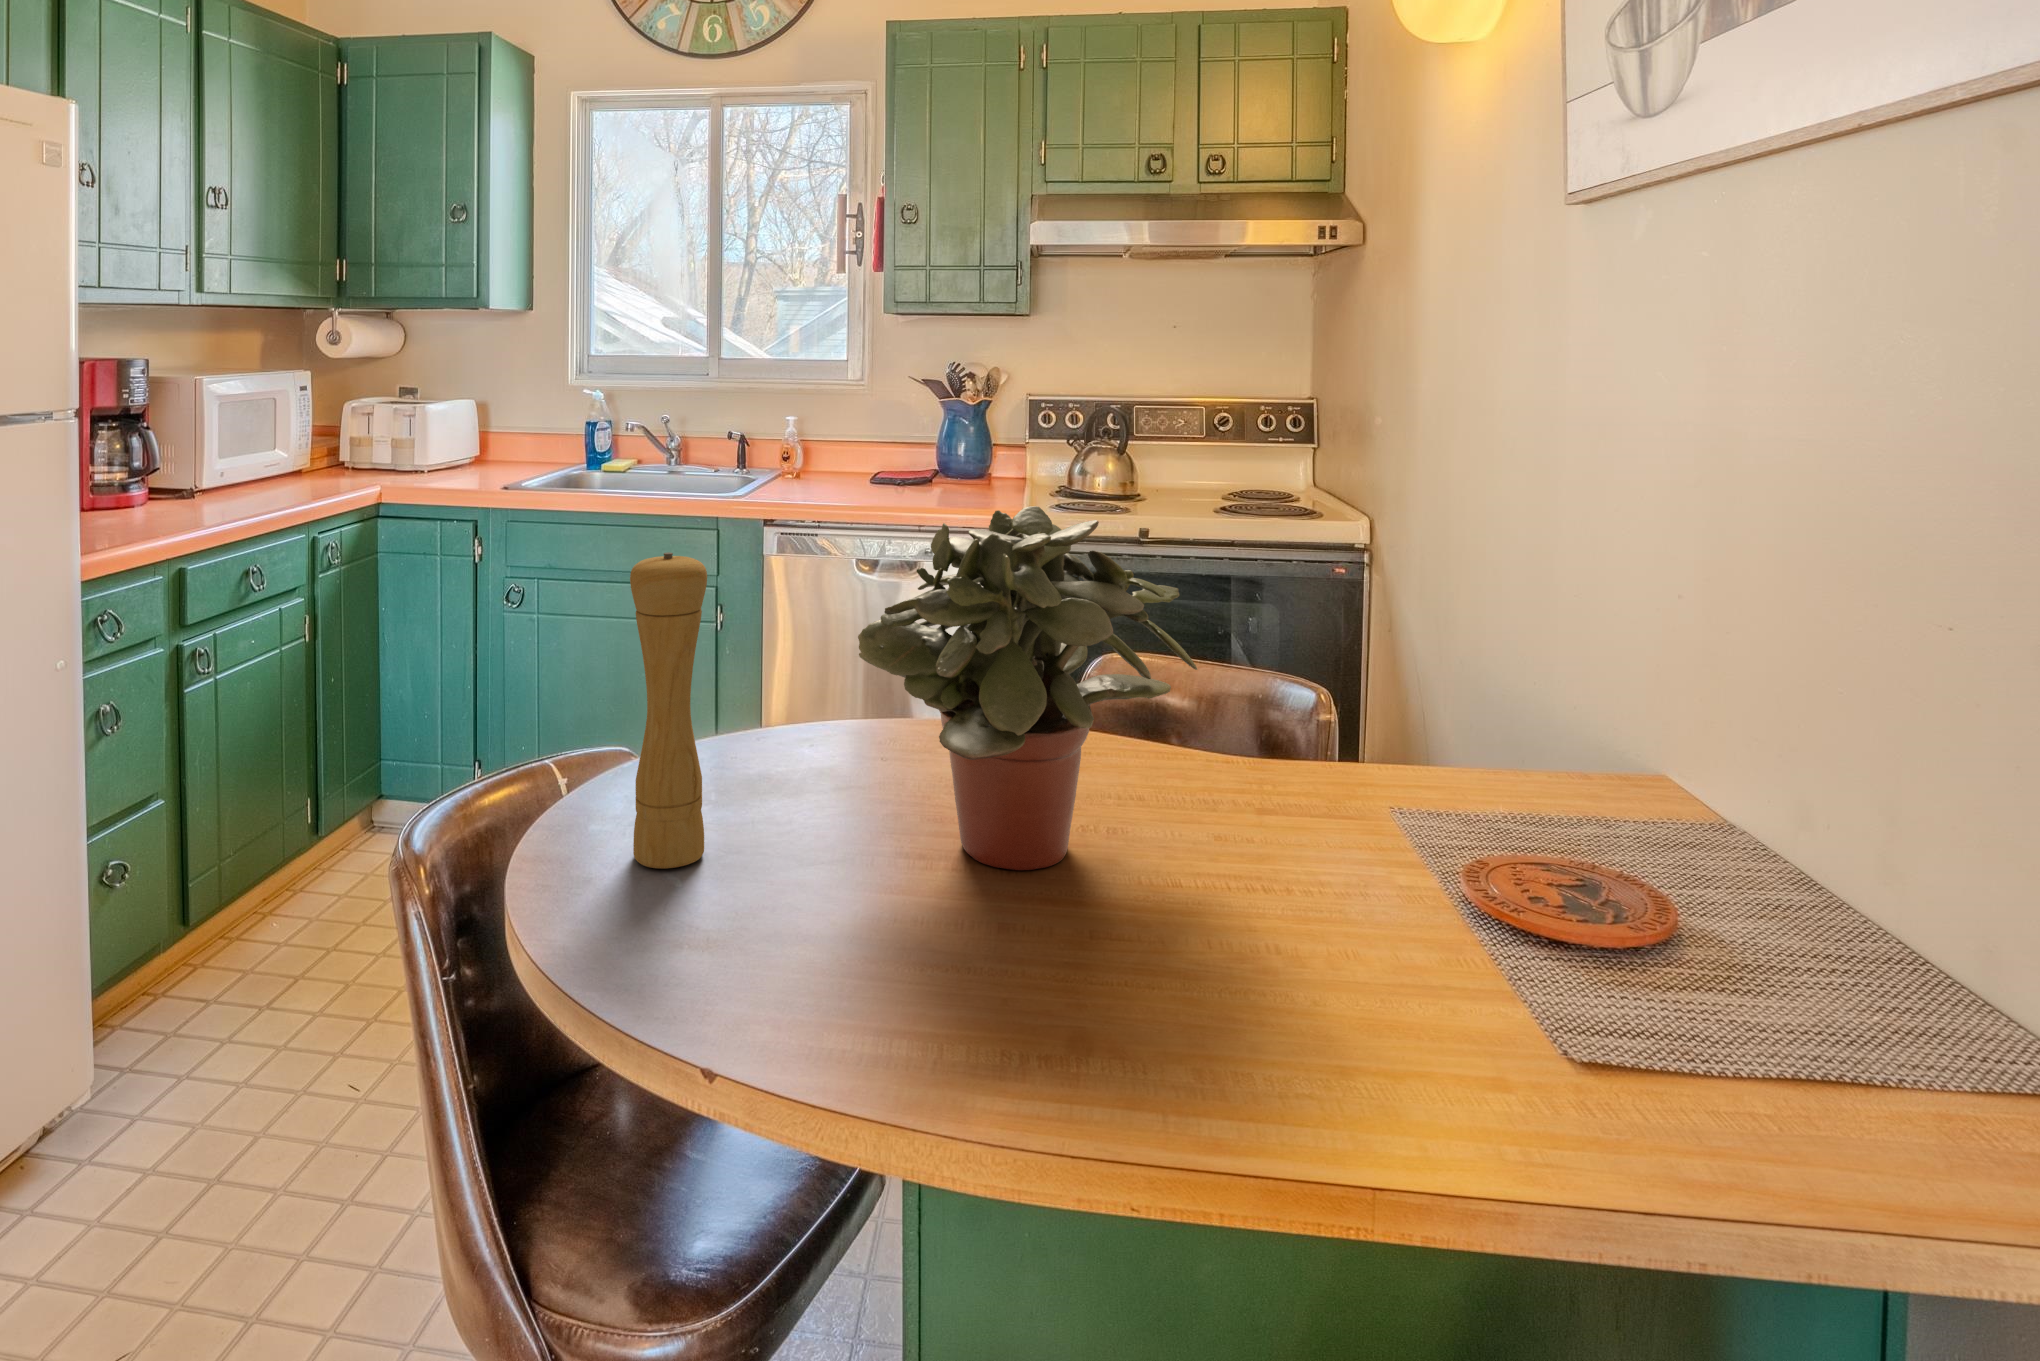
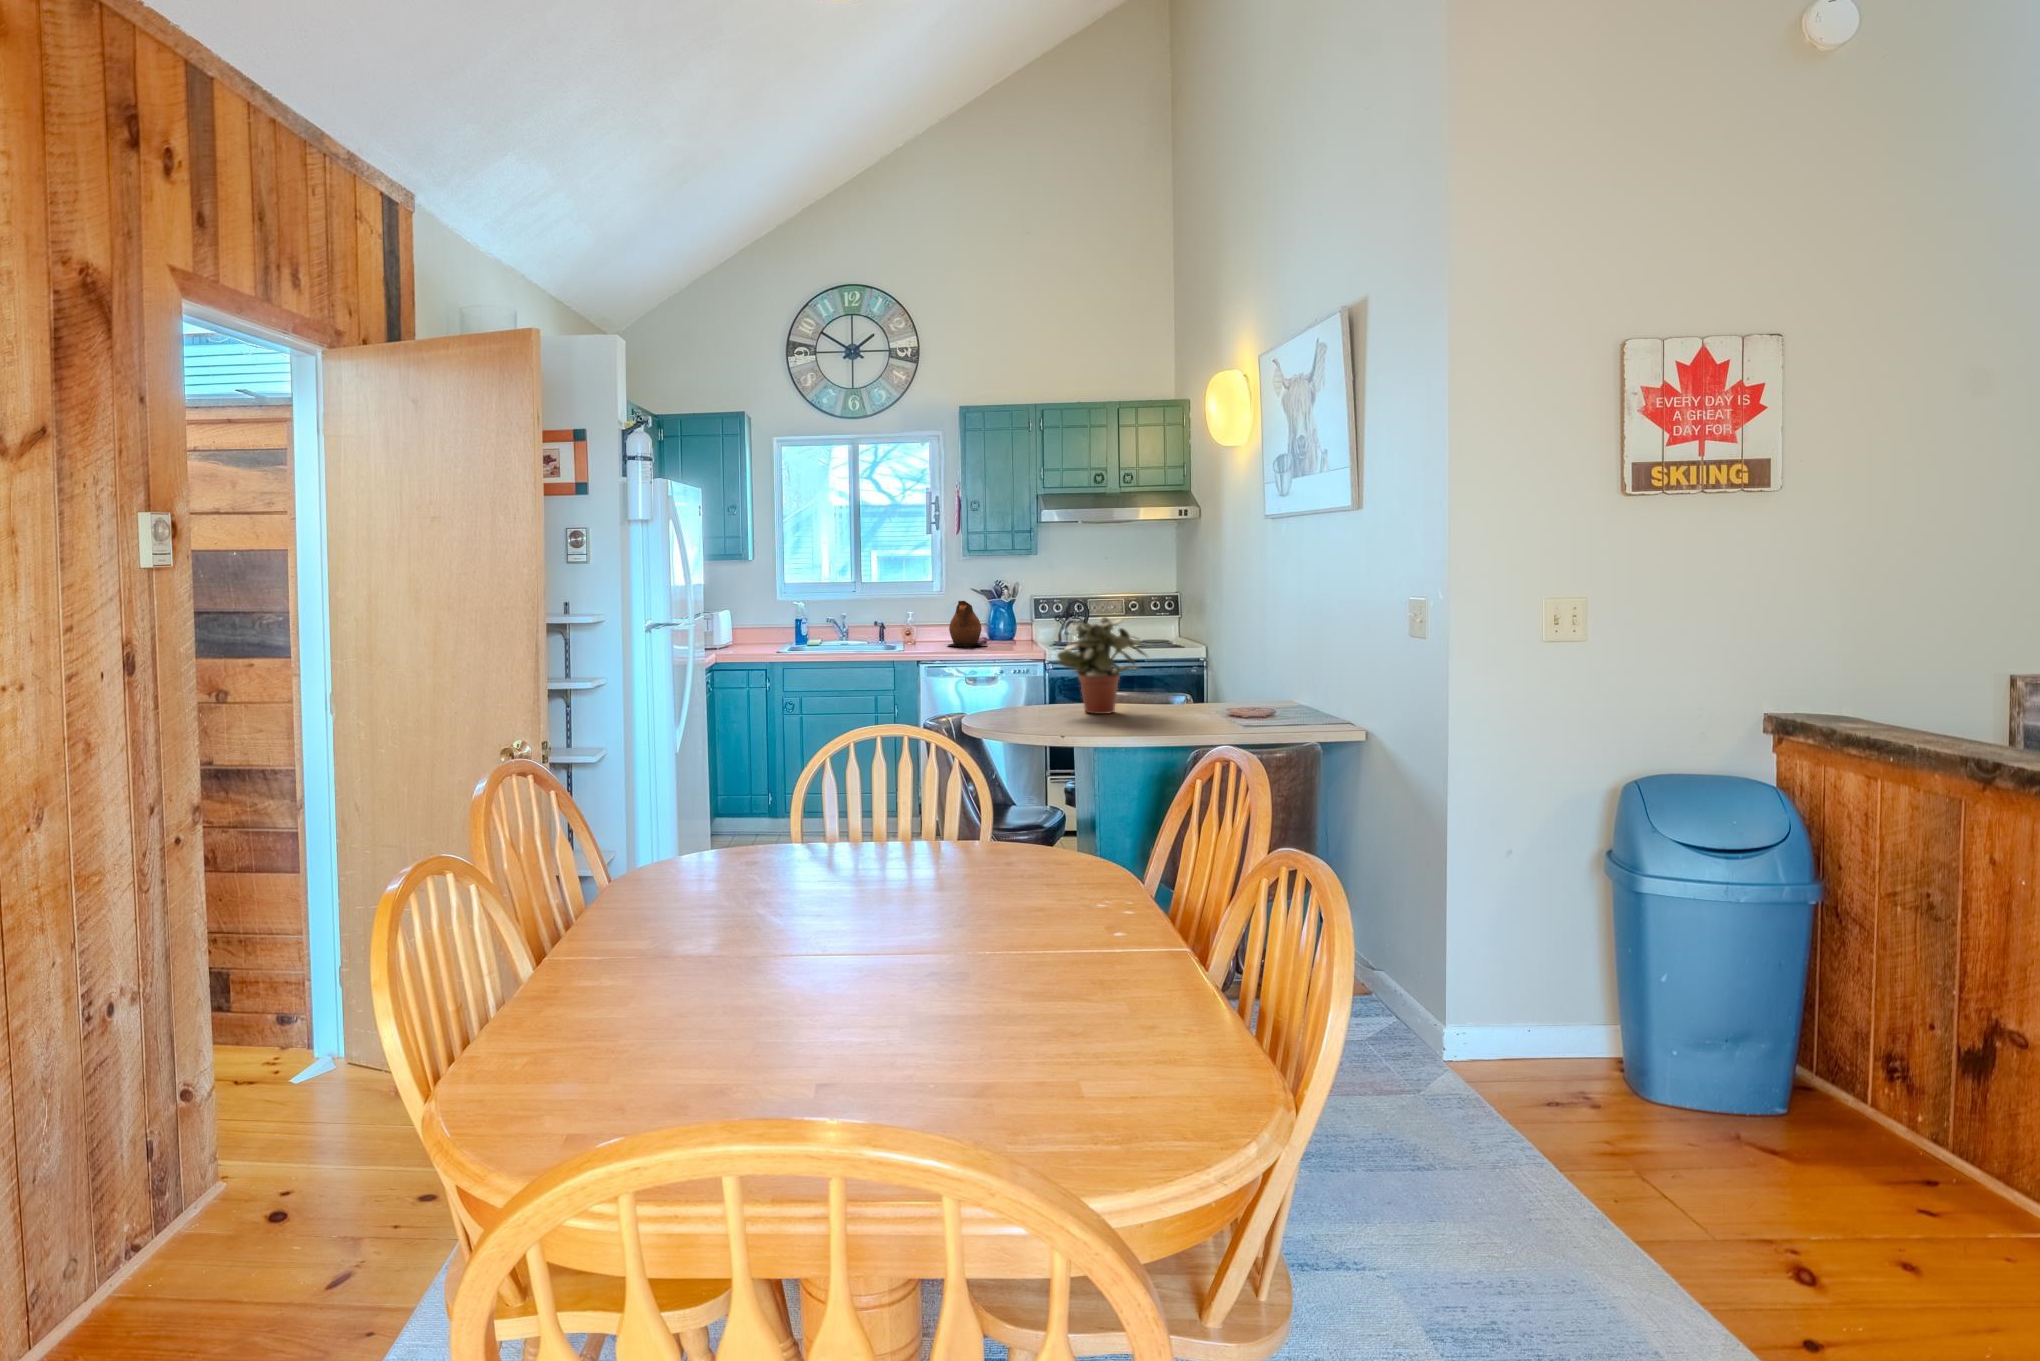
ceramic pitcher: none [848,400,931,490] -> present [948,601,986,646]
pepper mill: present [630,552,707,868] -> none [996,634,1018,718]

